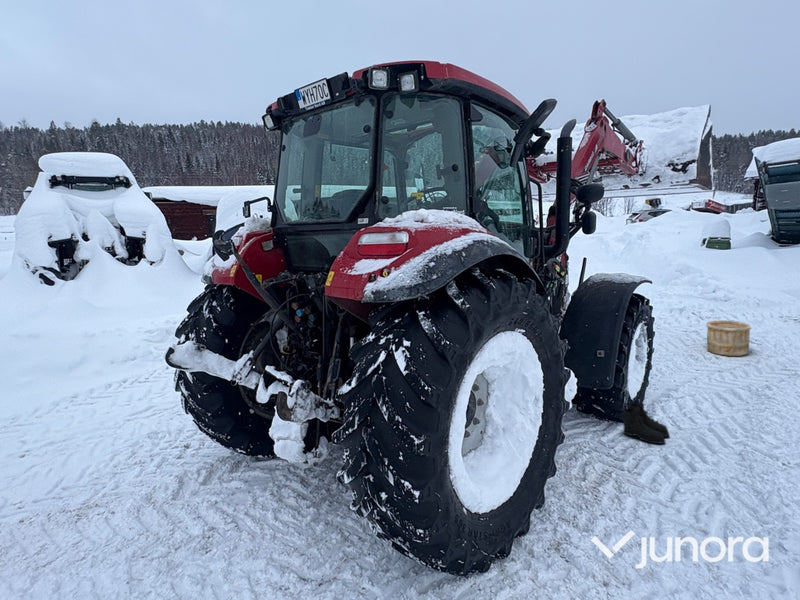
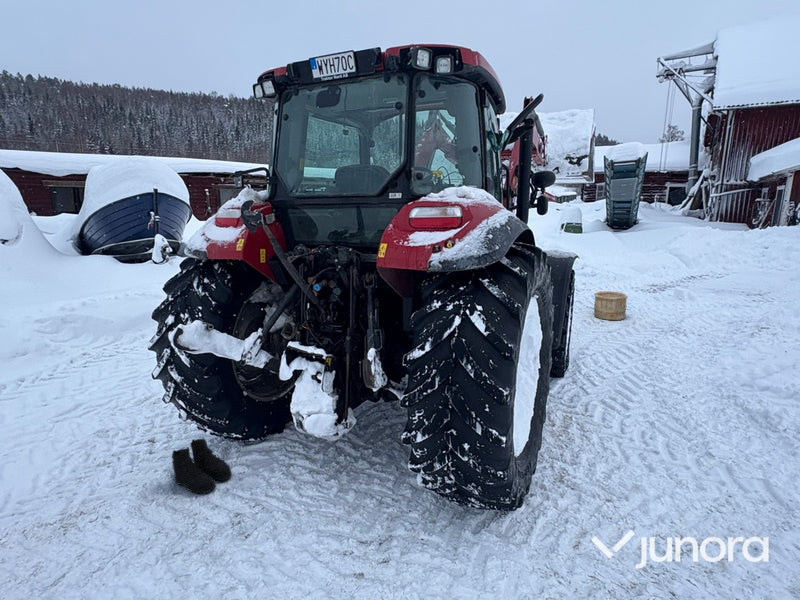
boots: present [622,402,669,444] -> present [172,438,232,494]

